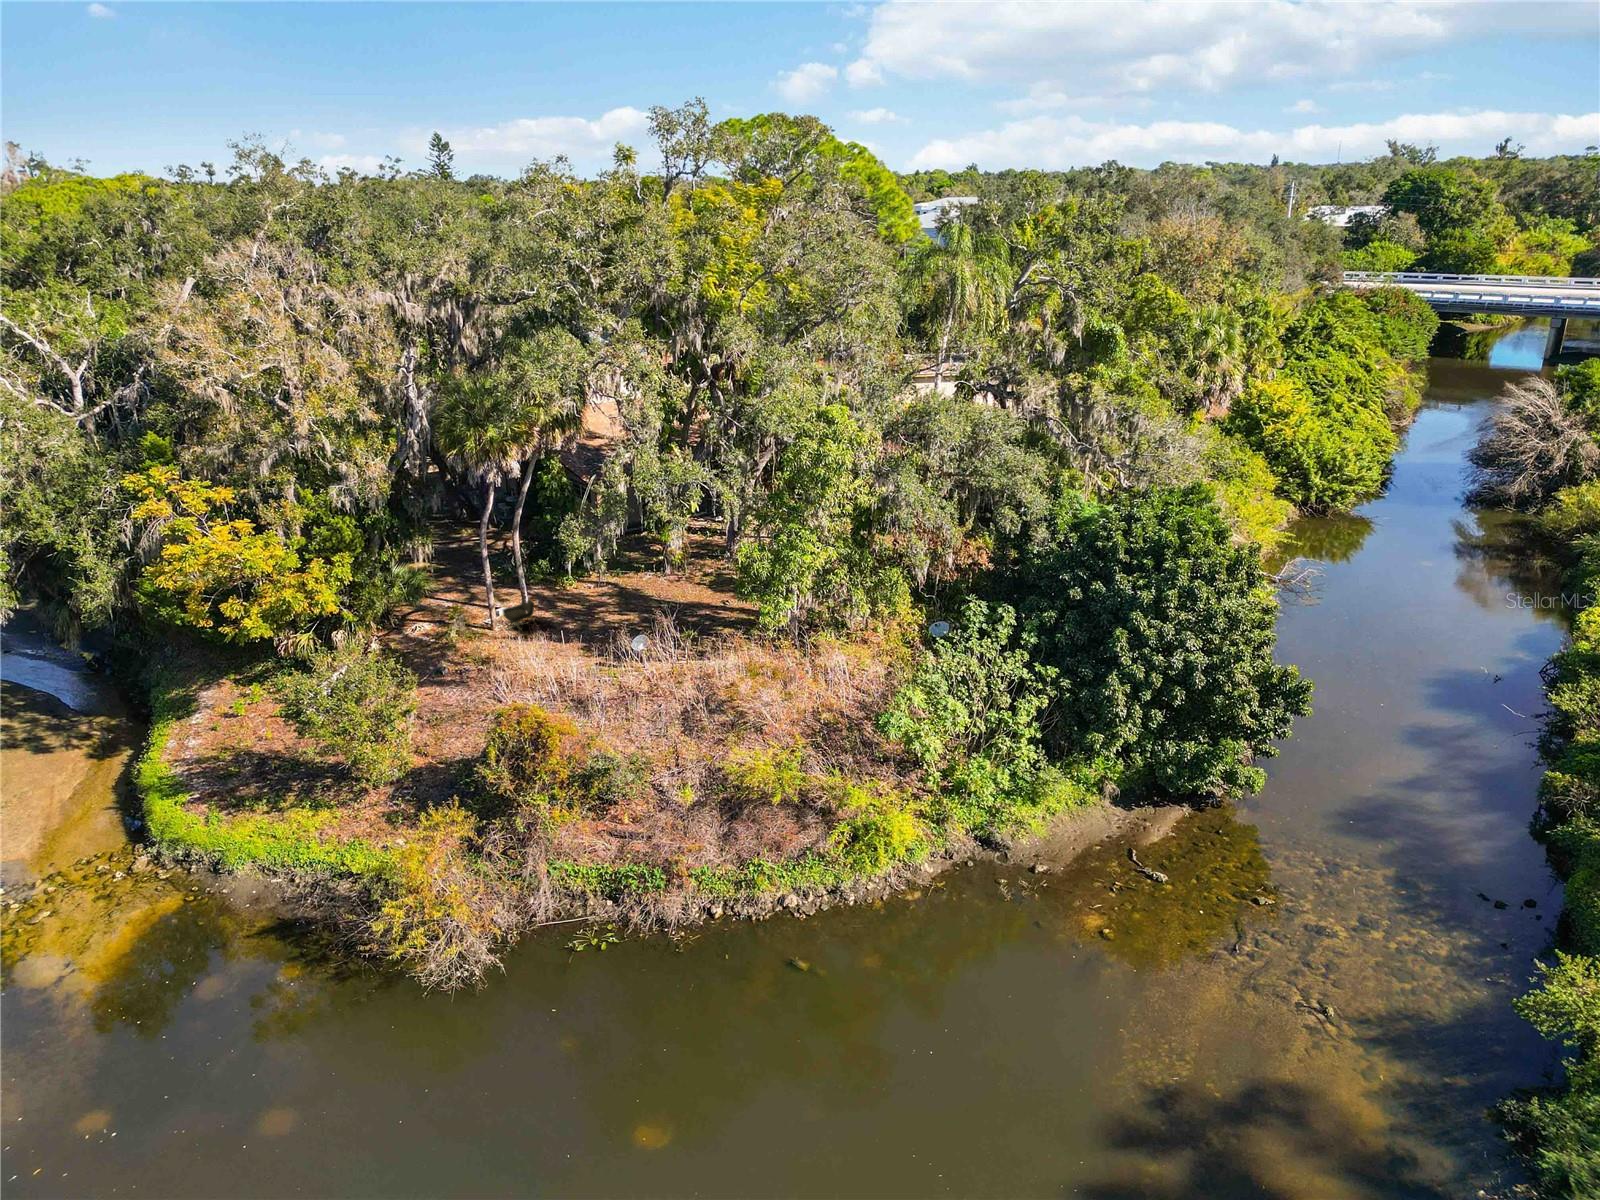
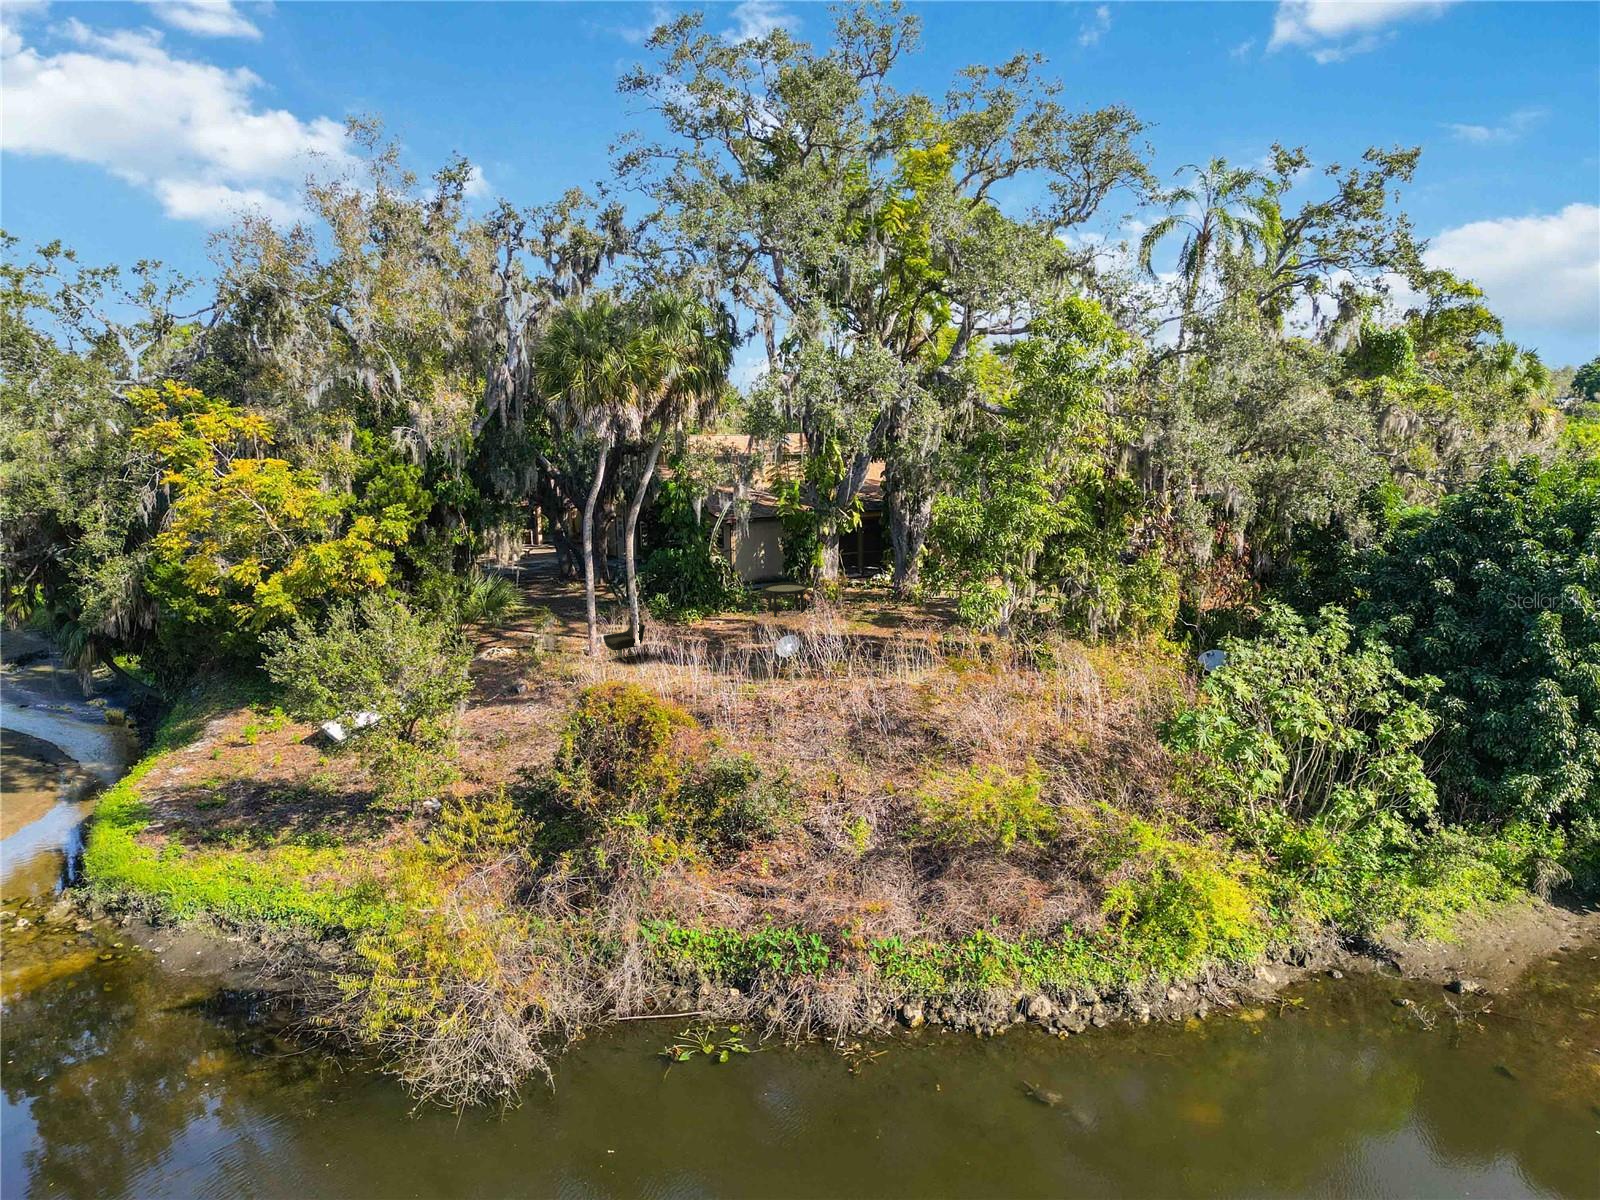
round table: none [625,541,660,573] -> present [763,583,808,617]

